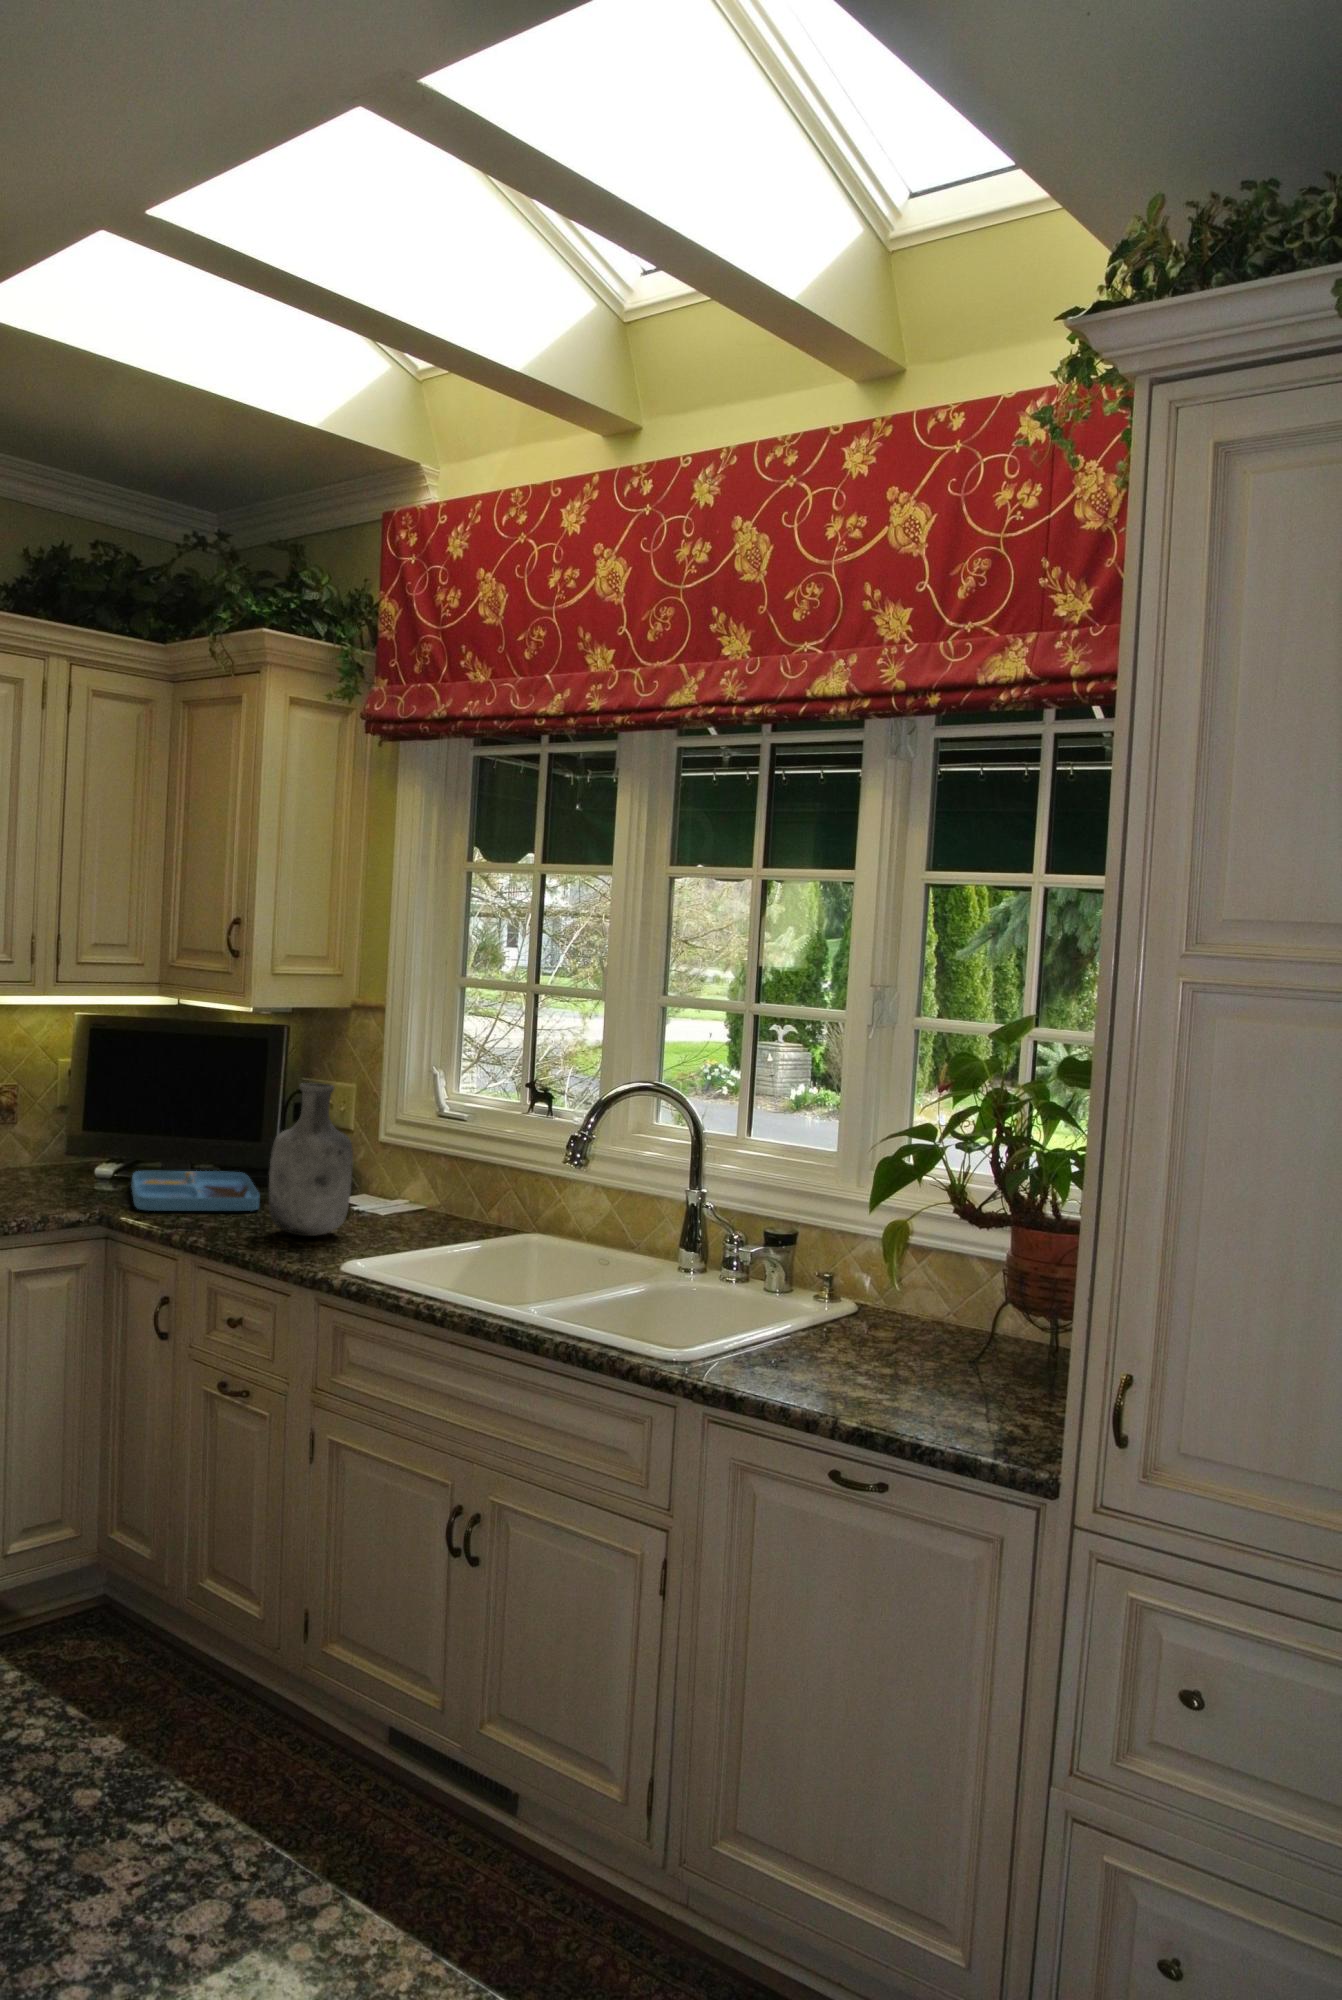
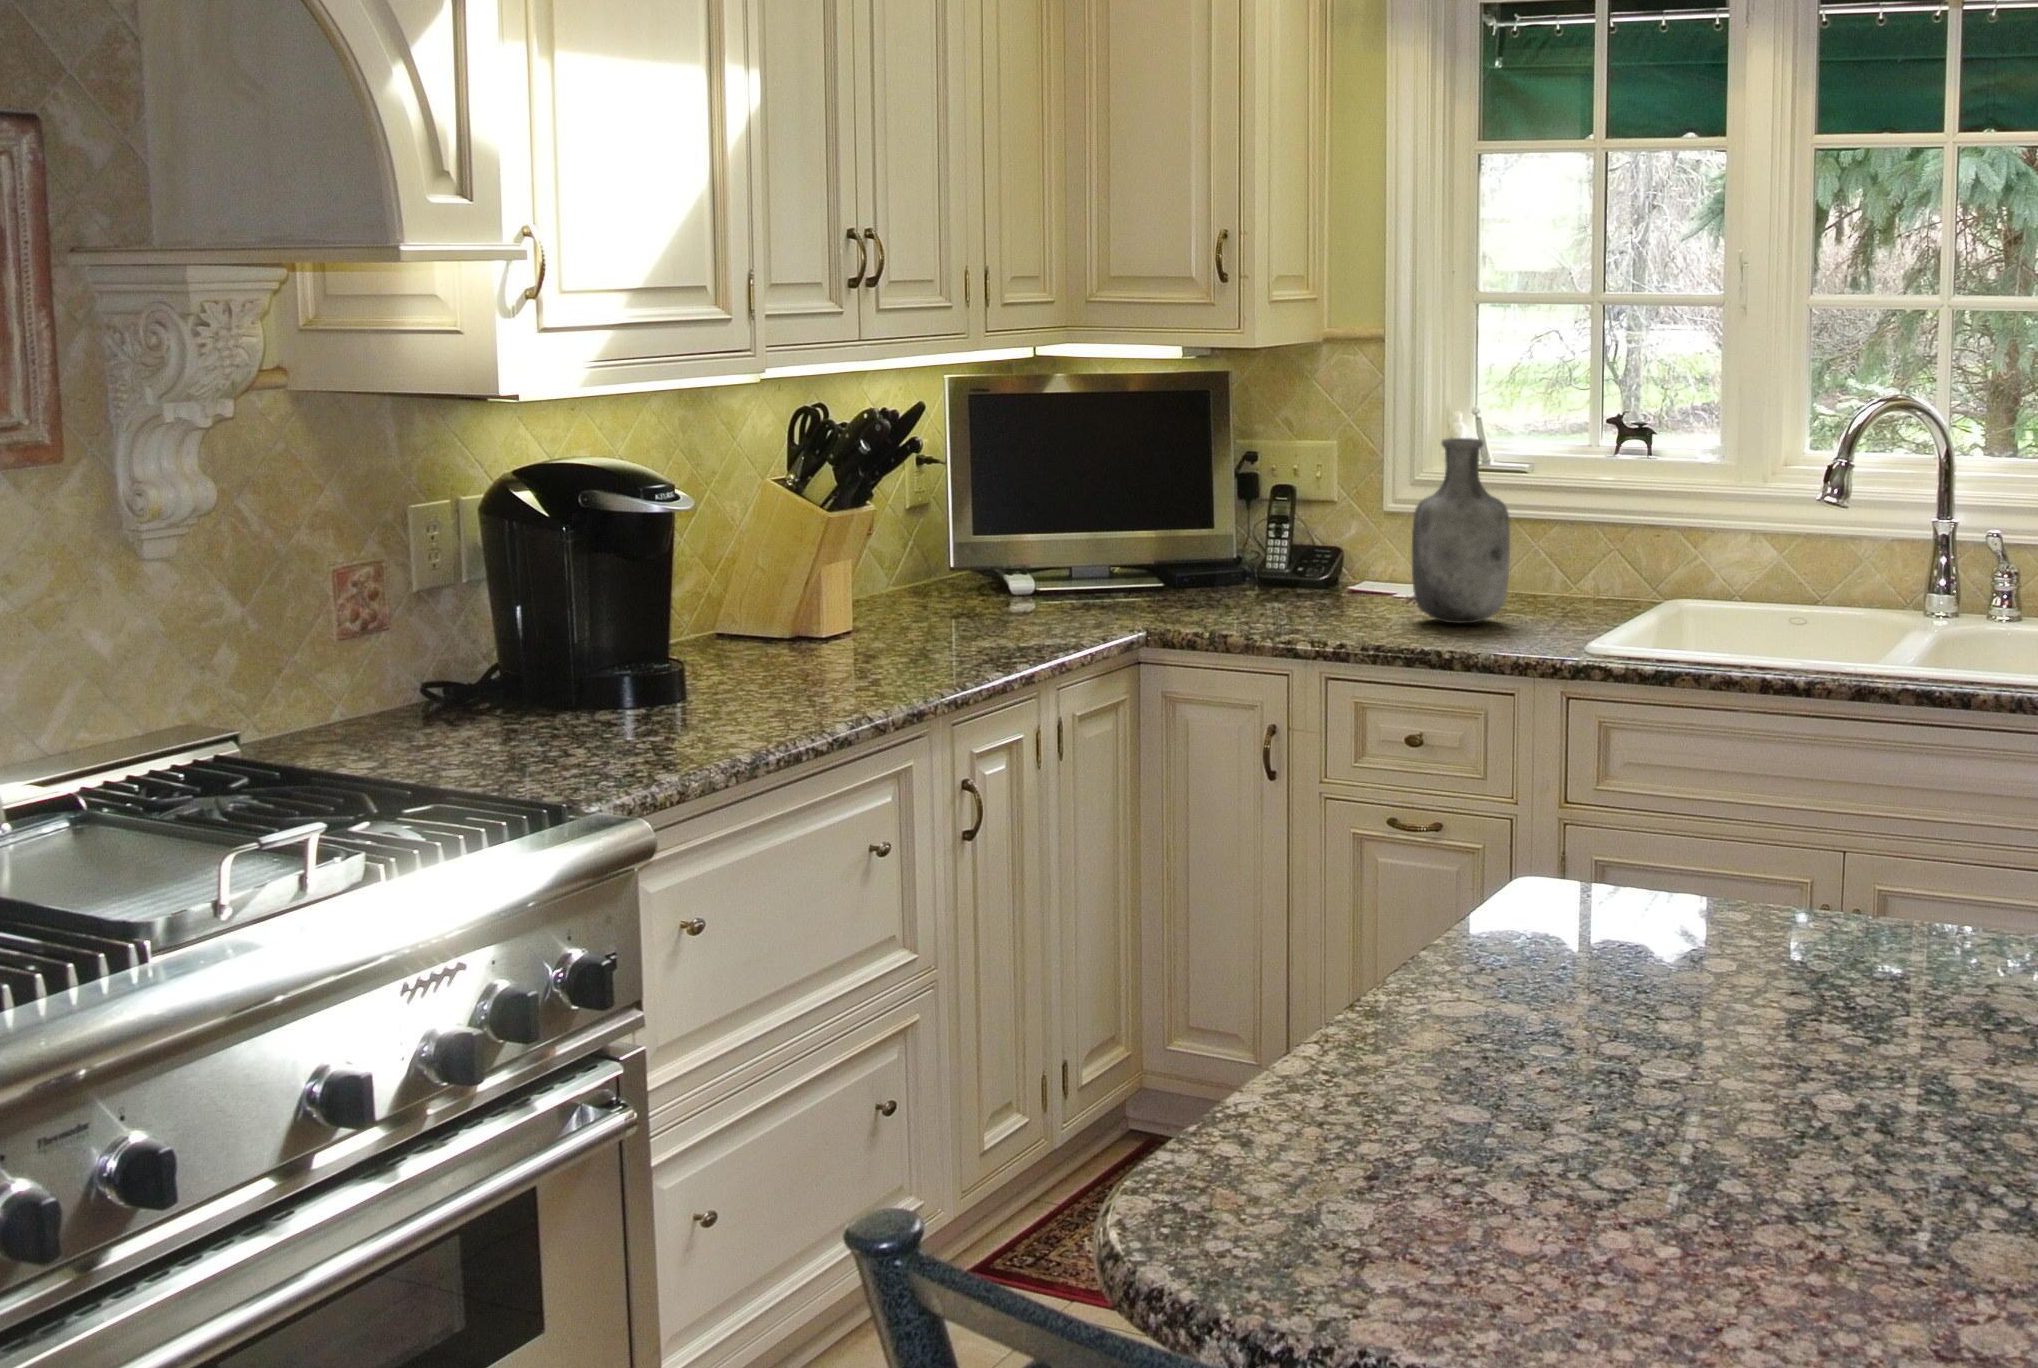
tray: present [131,1171,260,1211] -> none [1121,568,1338,617]

